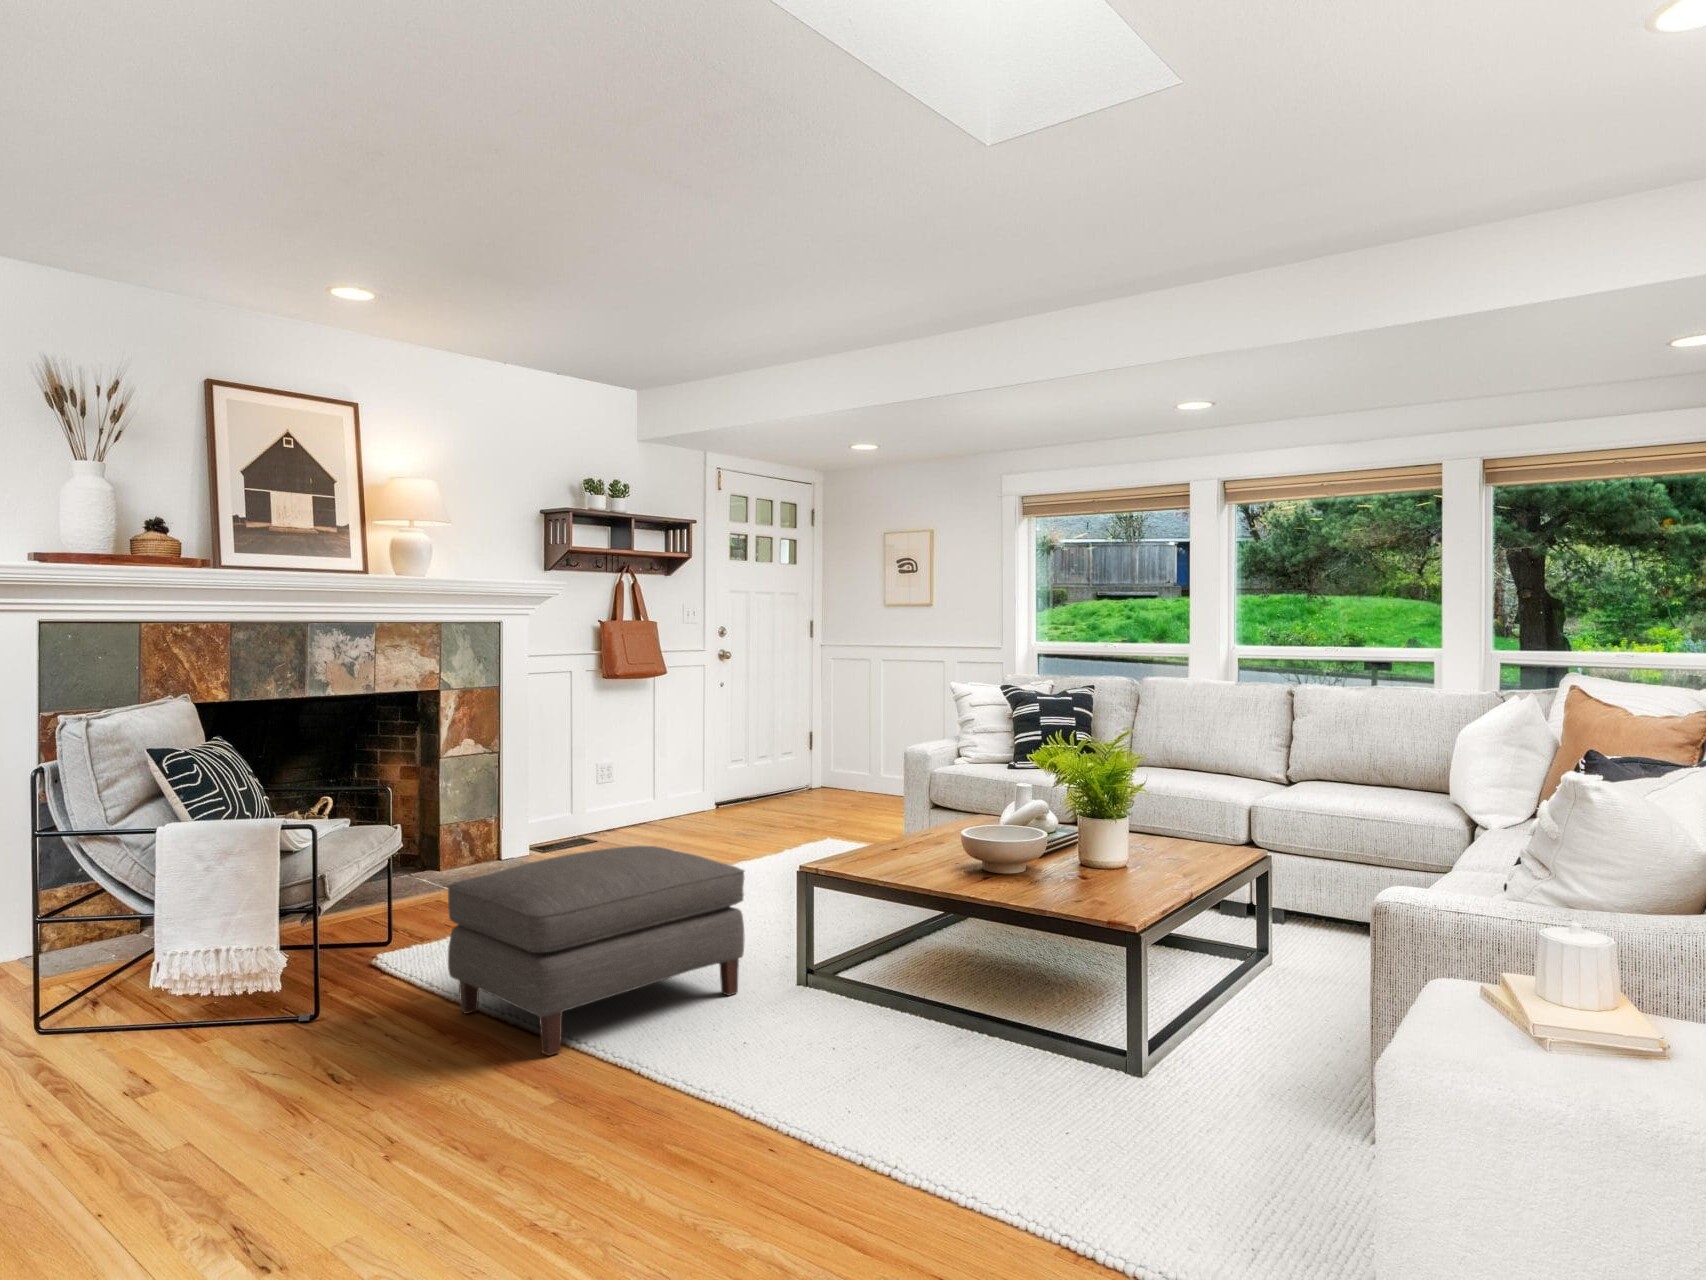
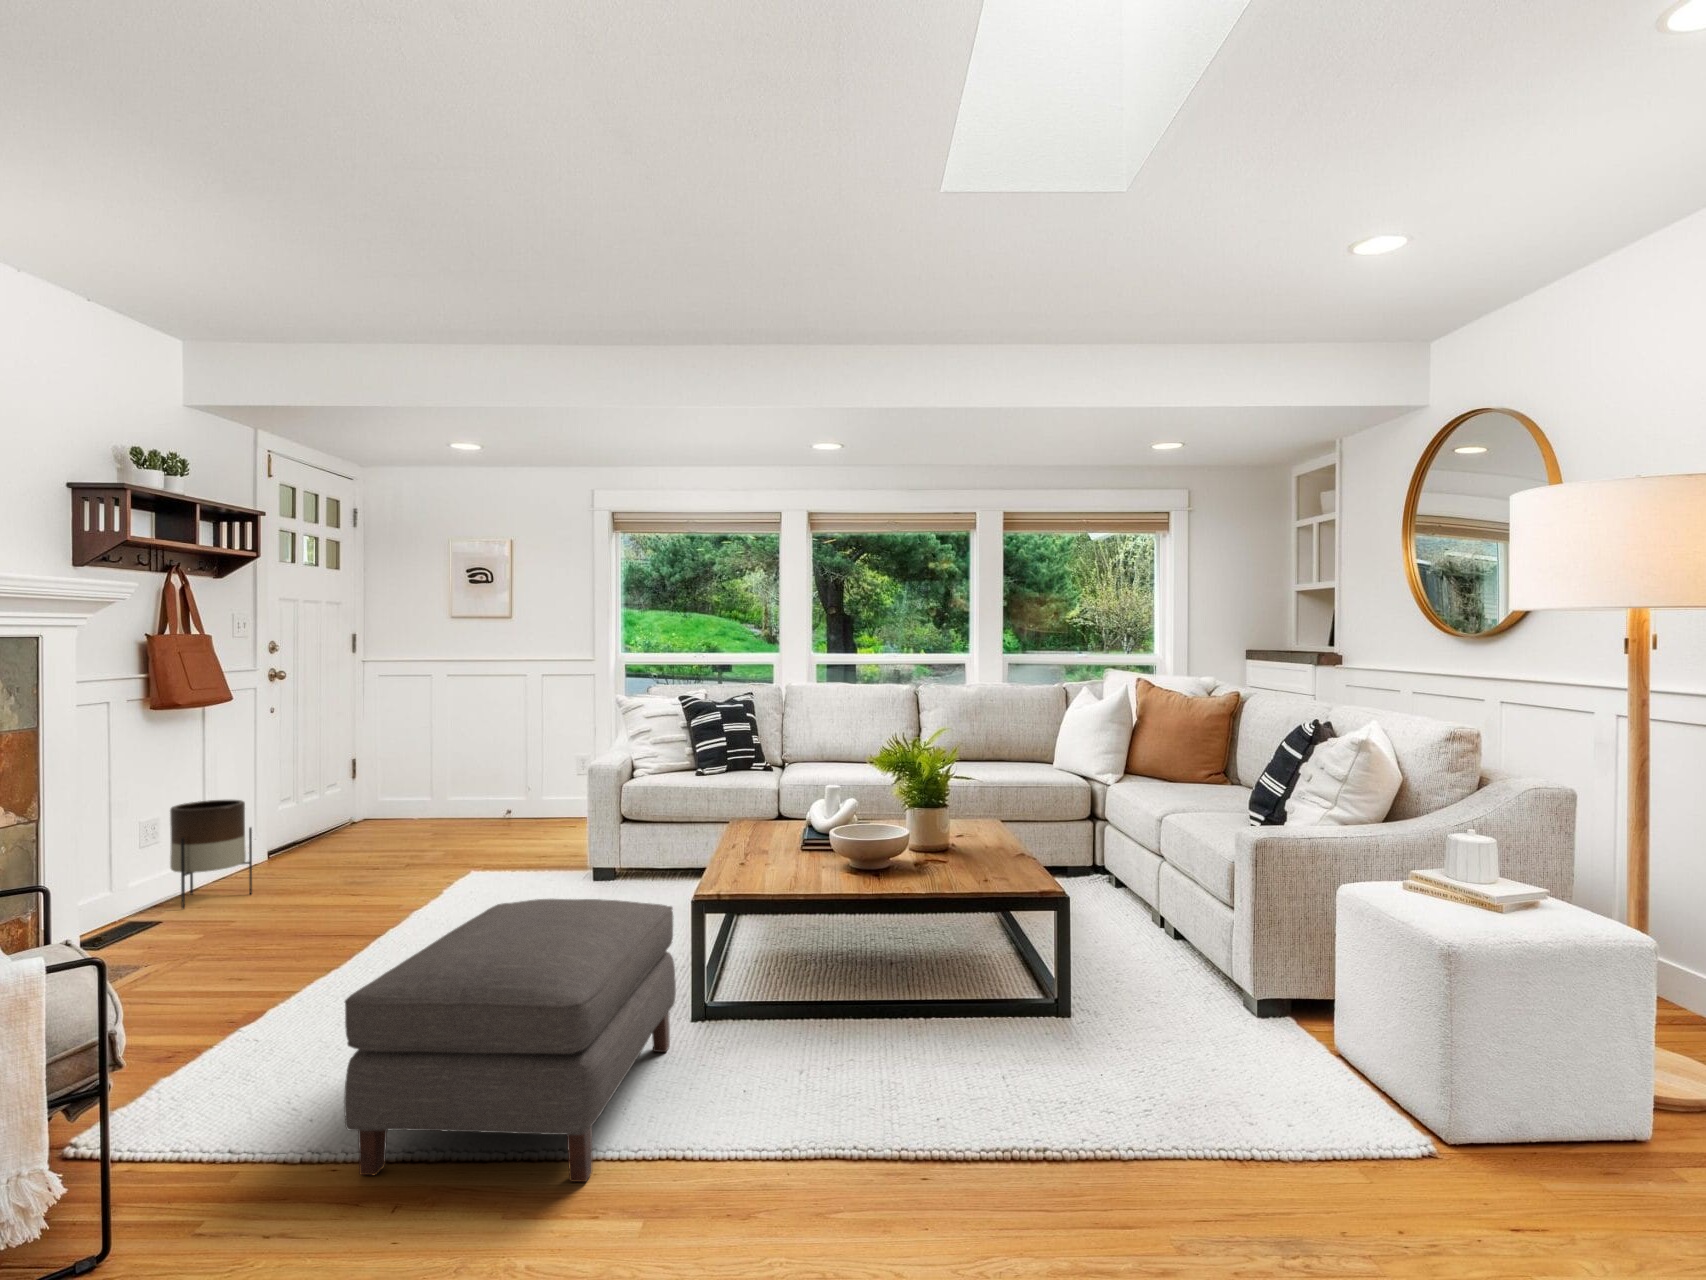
planter: none [616,752,668,832] -> present [170,800,252,909]

